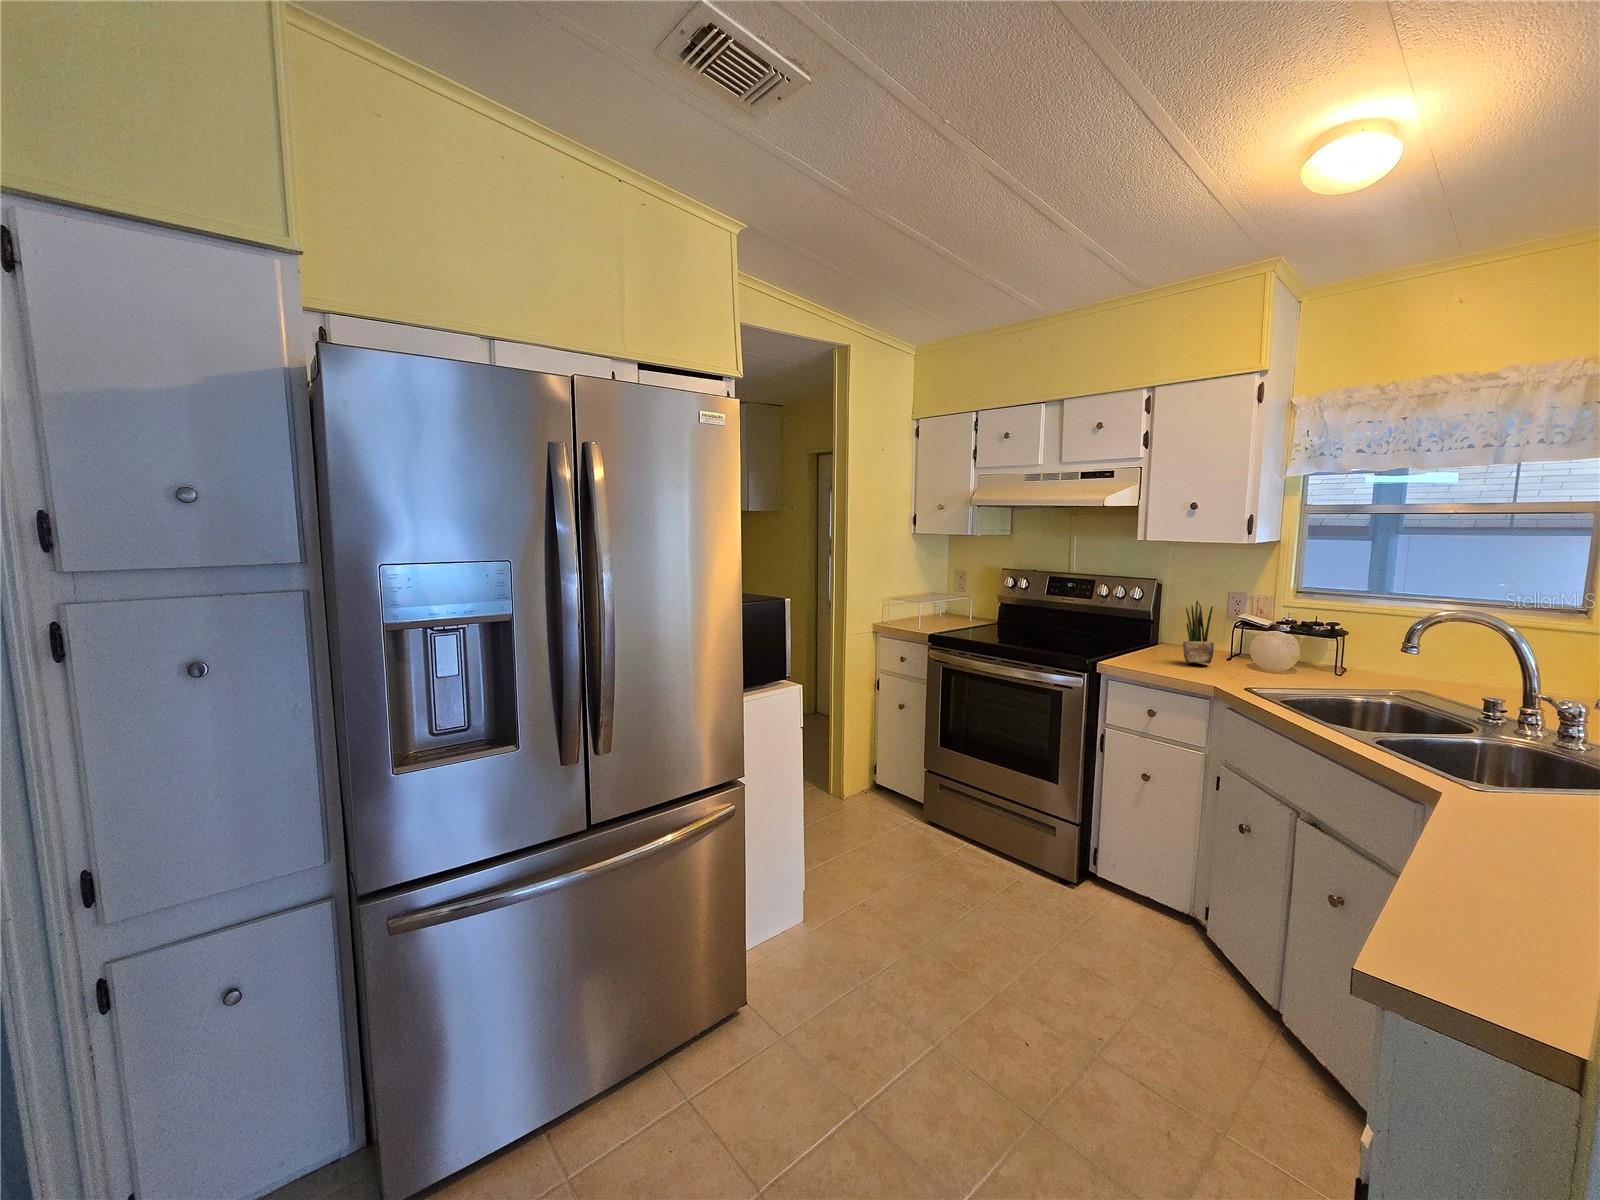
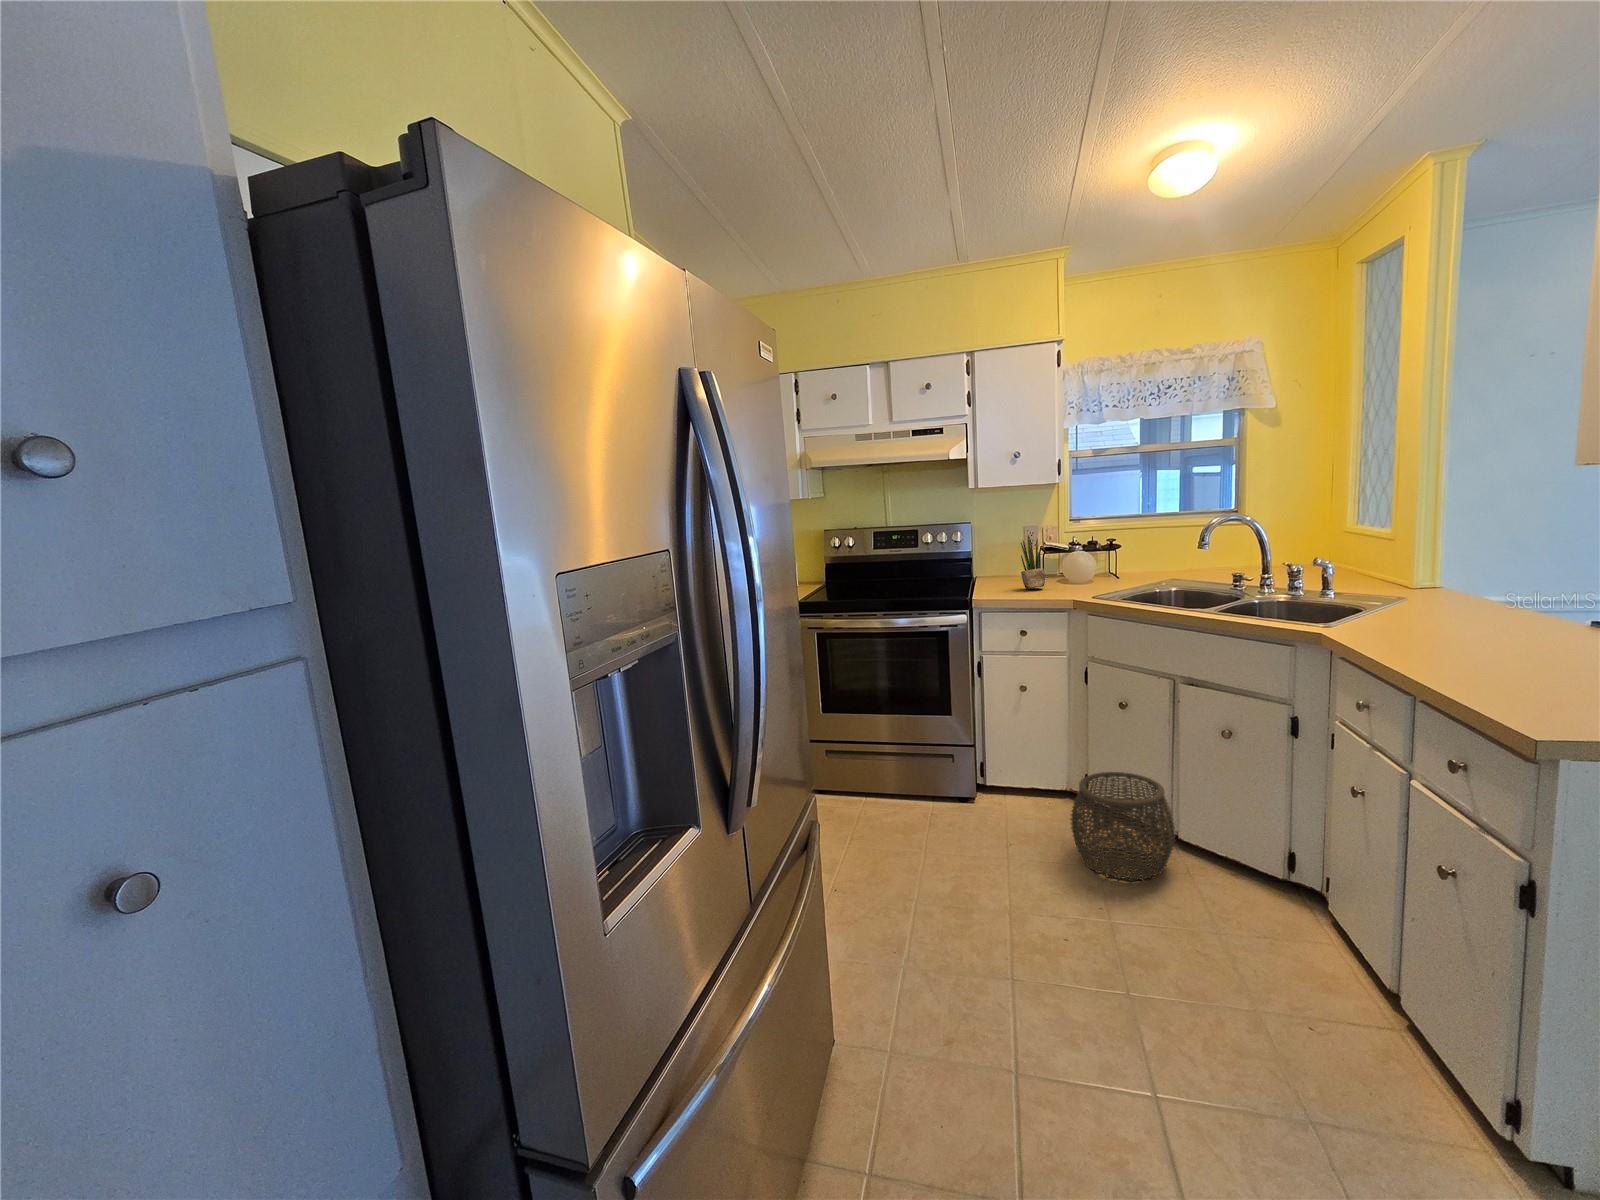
woven basket: none [1131,899,1274,1058] -> present [1071,772,1175,881]

